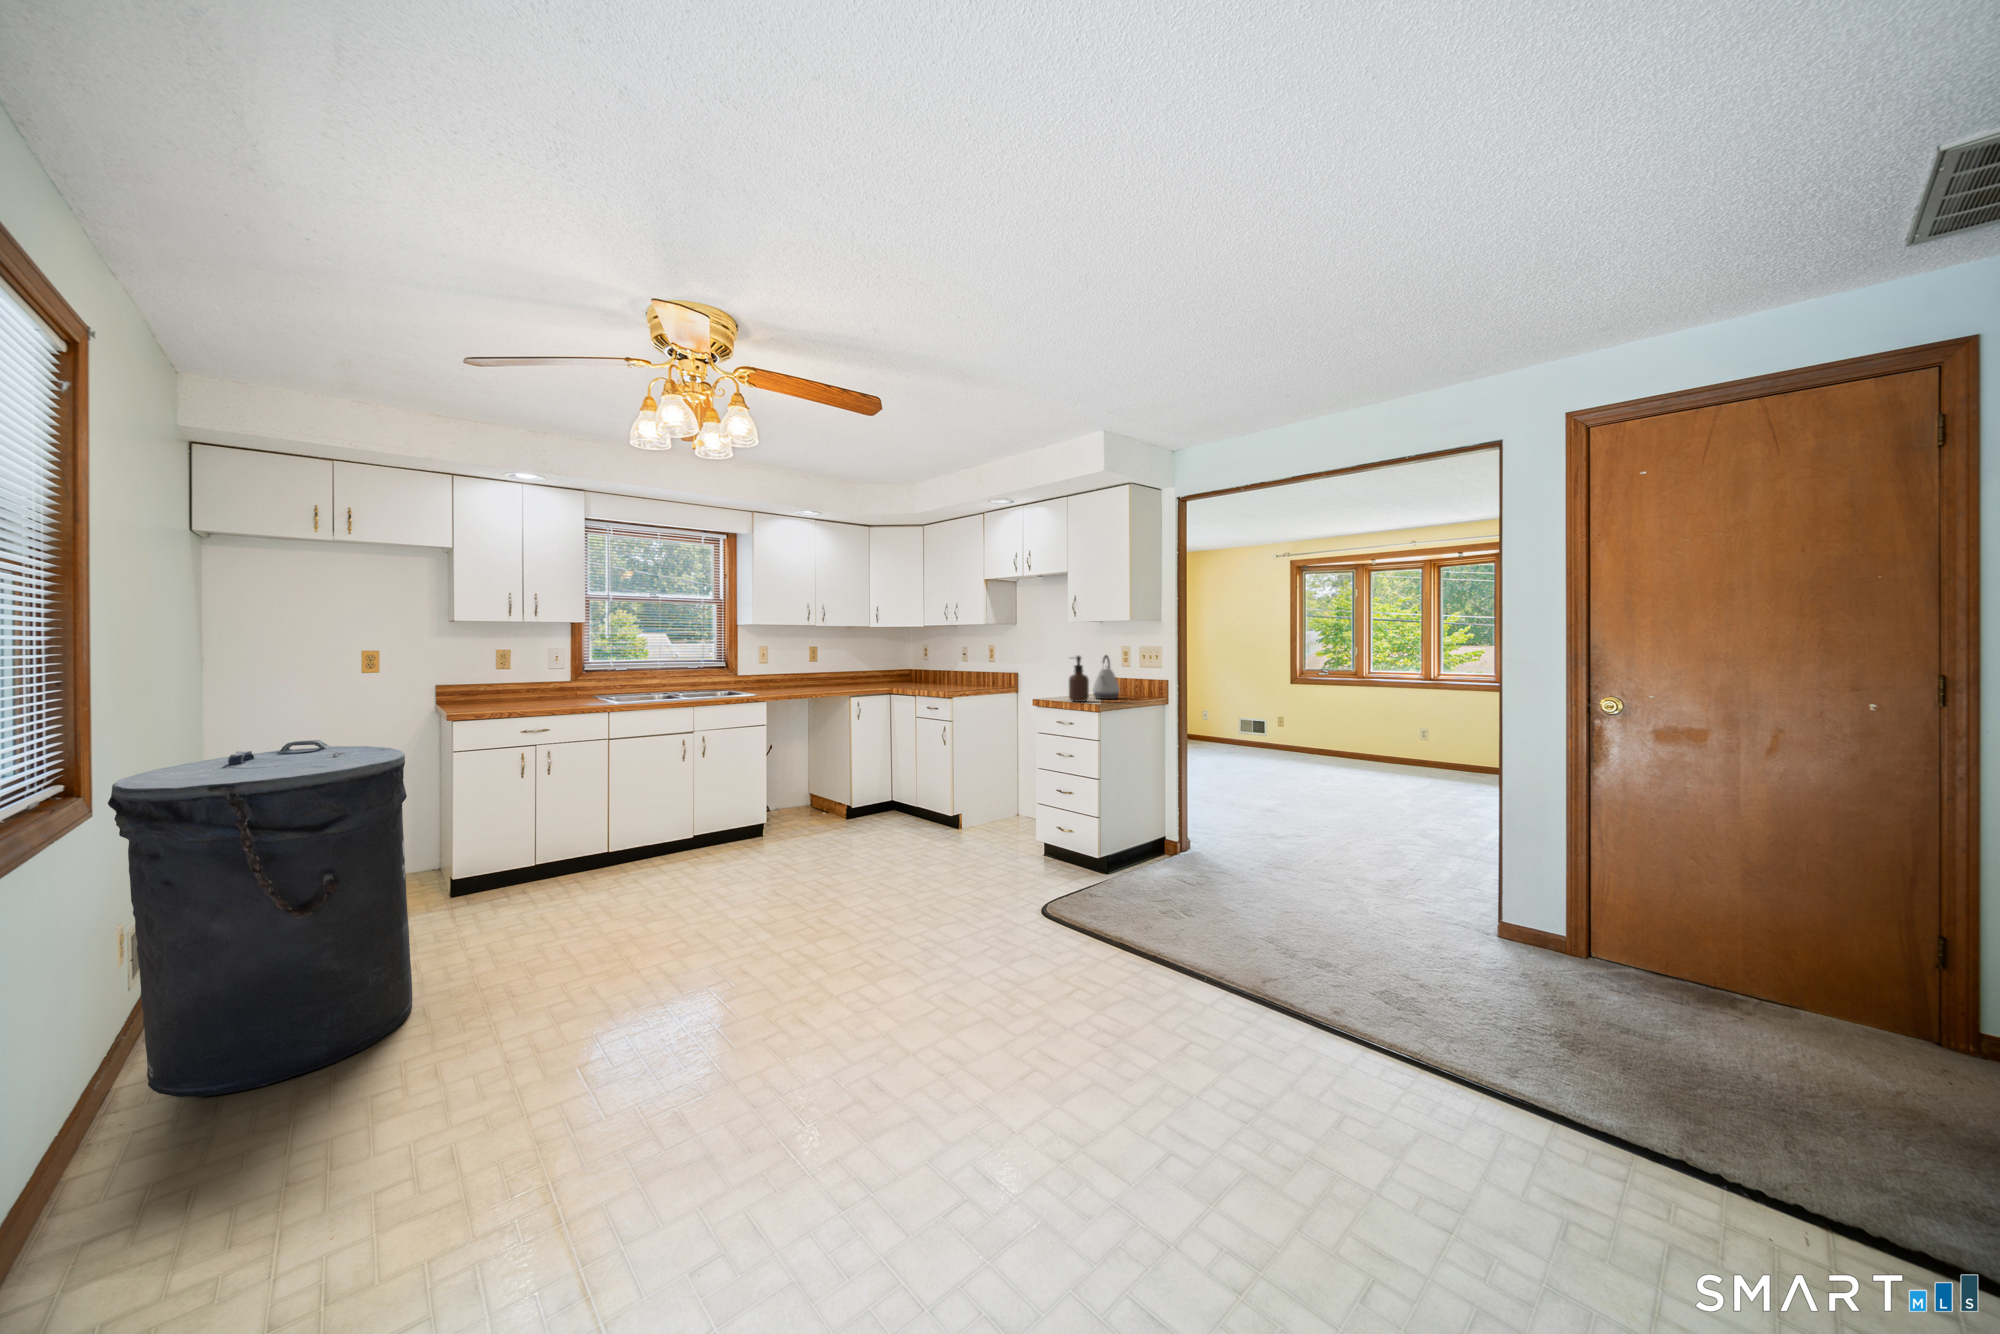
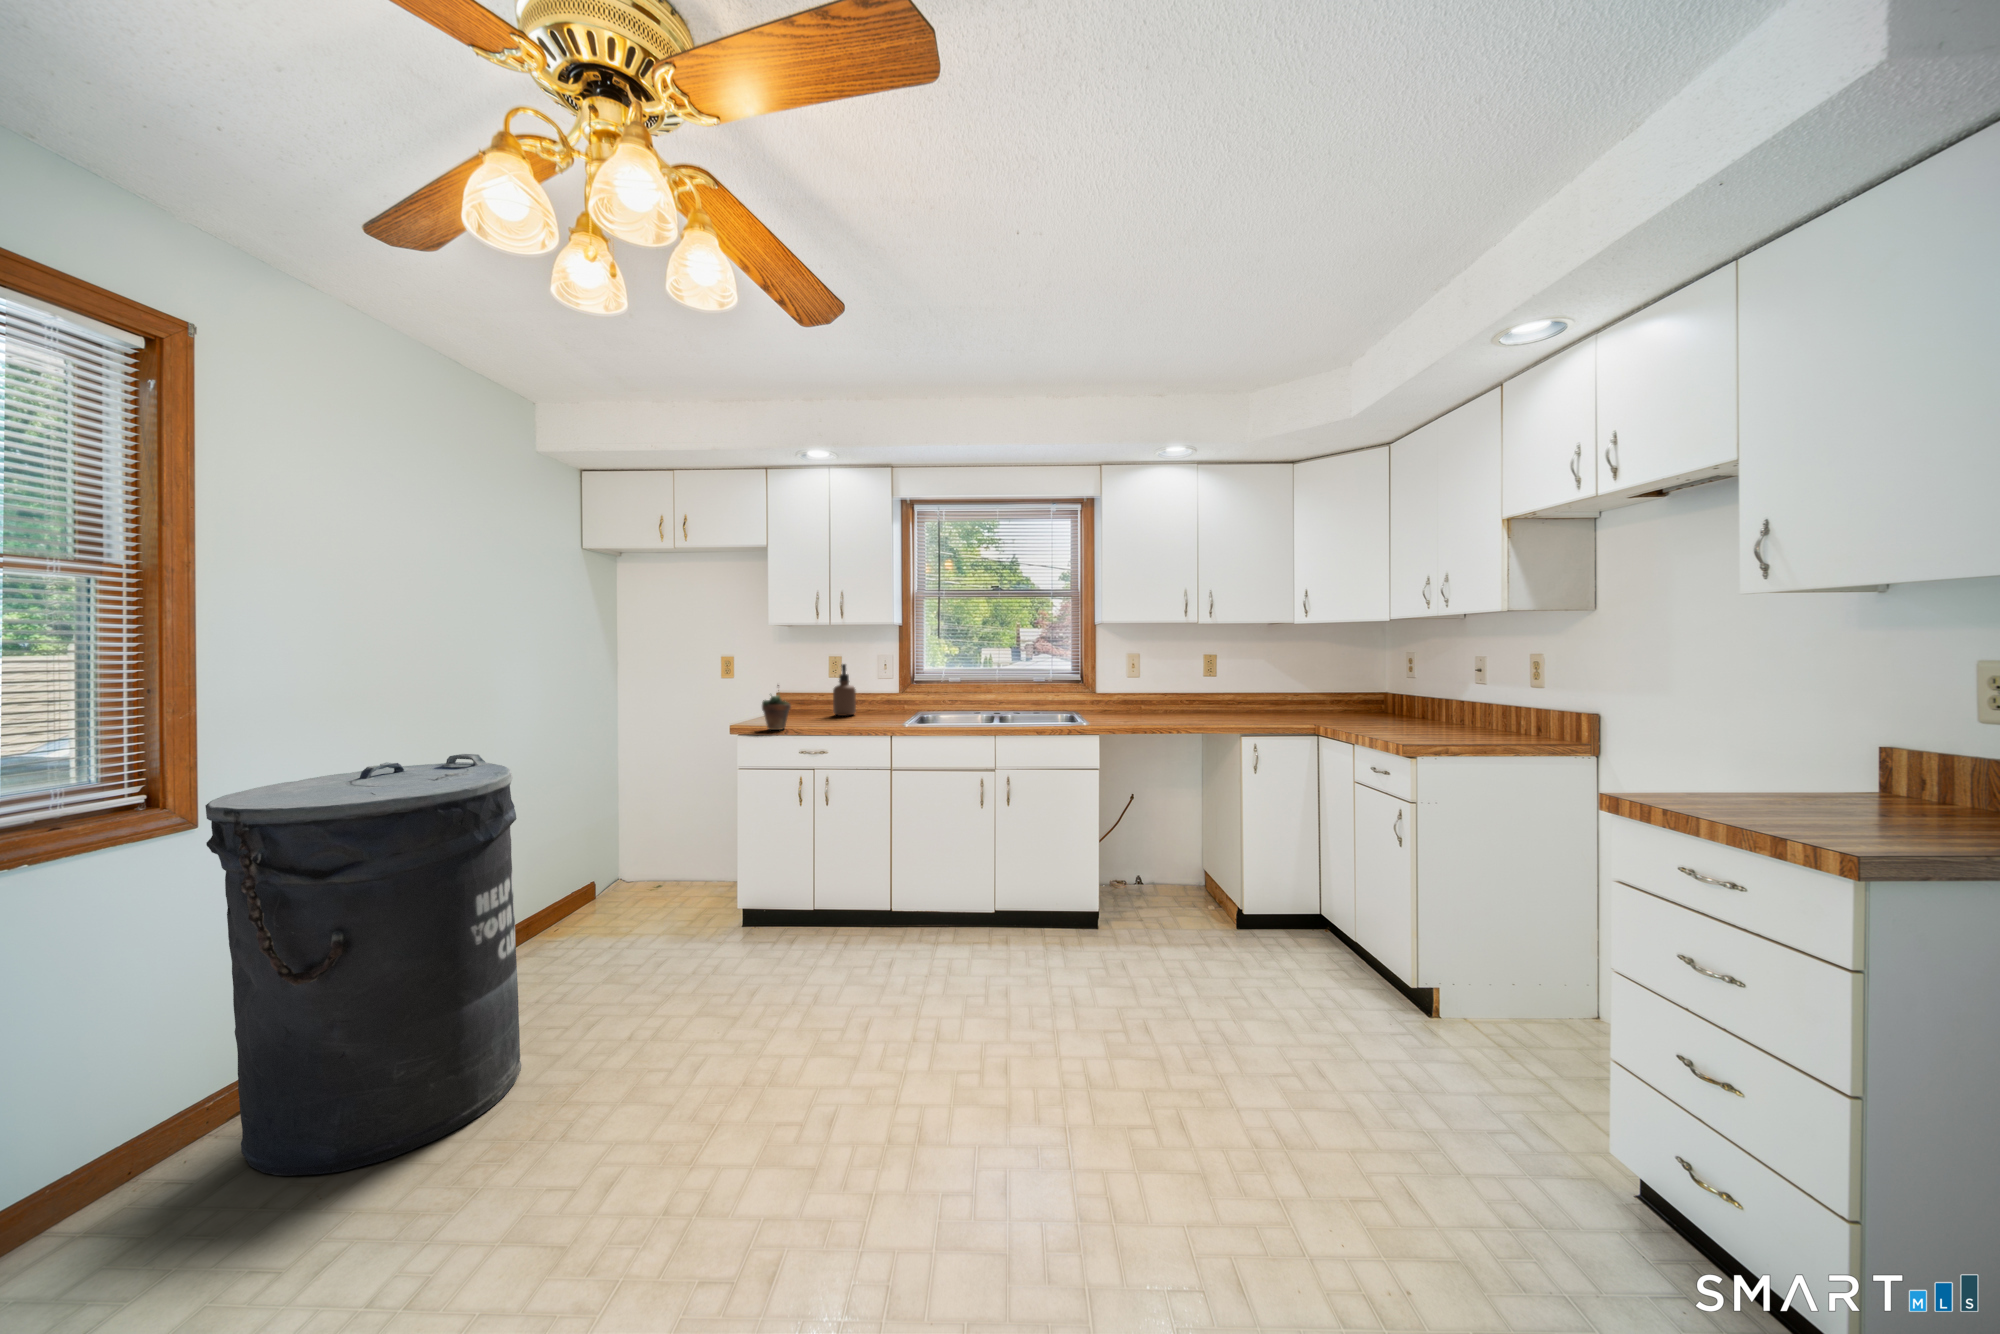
kettle: present [1092,655,1120,699] -> none [1814,682,1938,815]
soap dispenser: present [1069,656,1089,702] -> present [833,664,856,716]
succulent plant: none [476,675,505,715] -> present [762,685,791,730]

